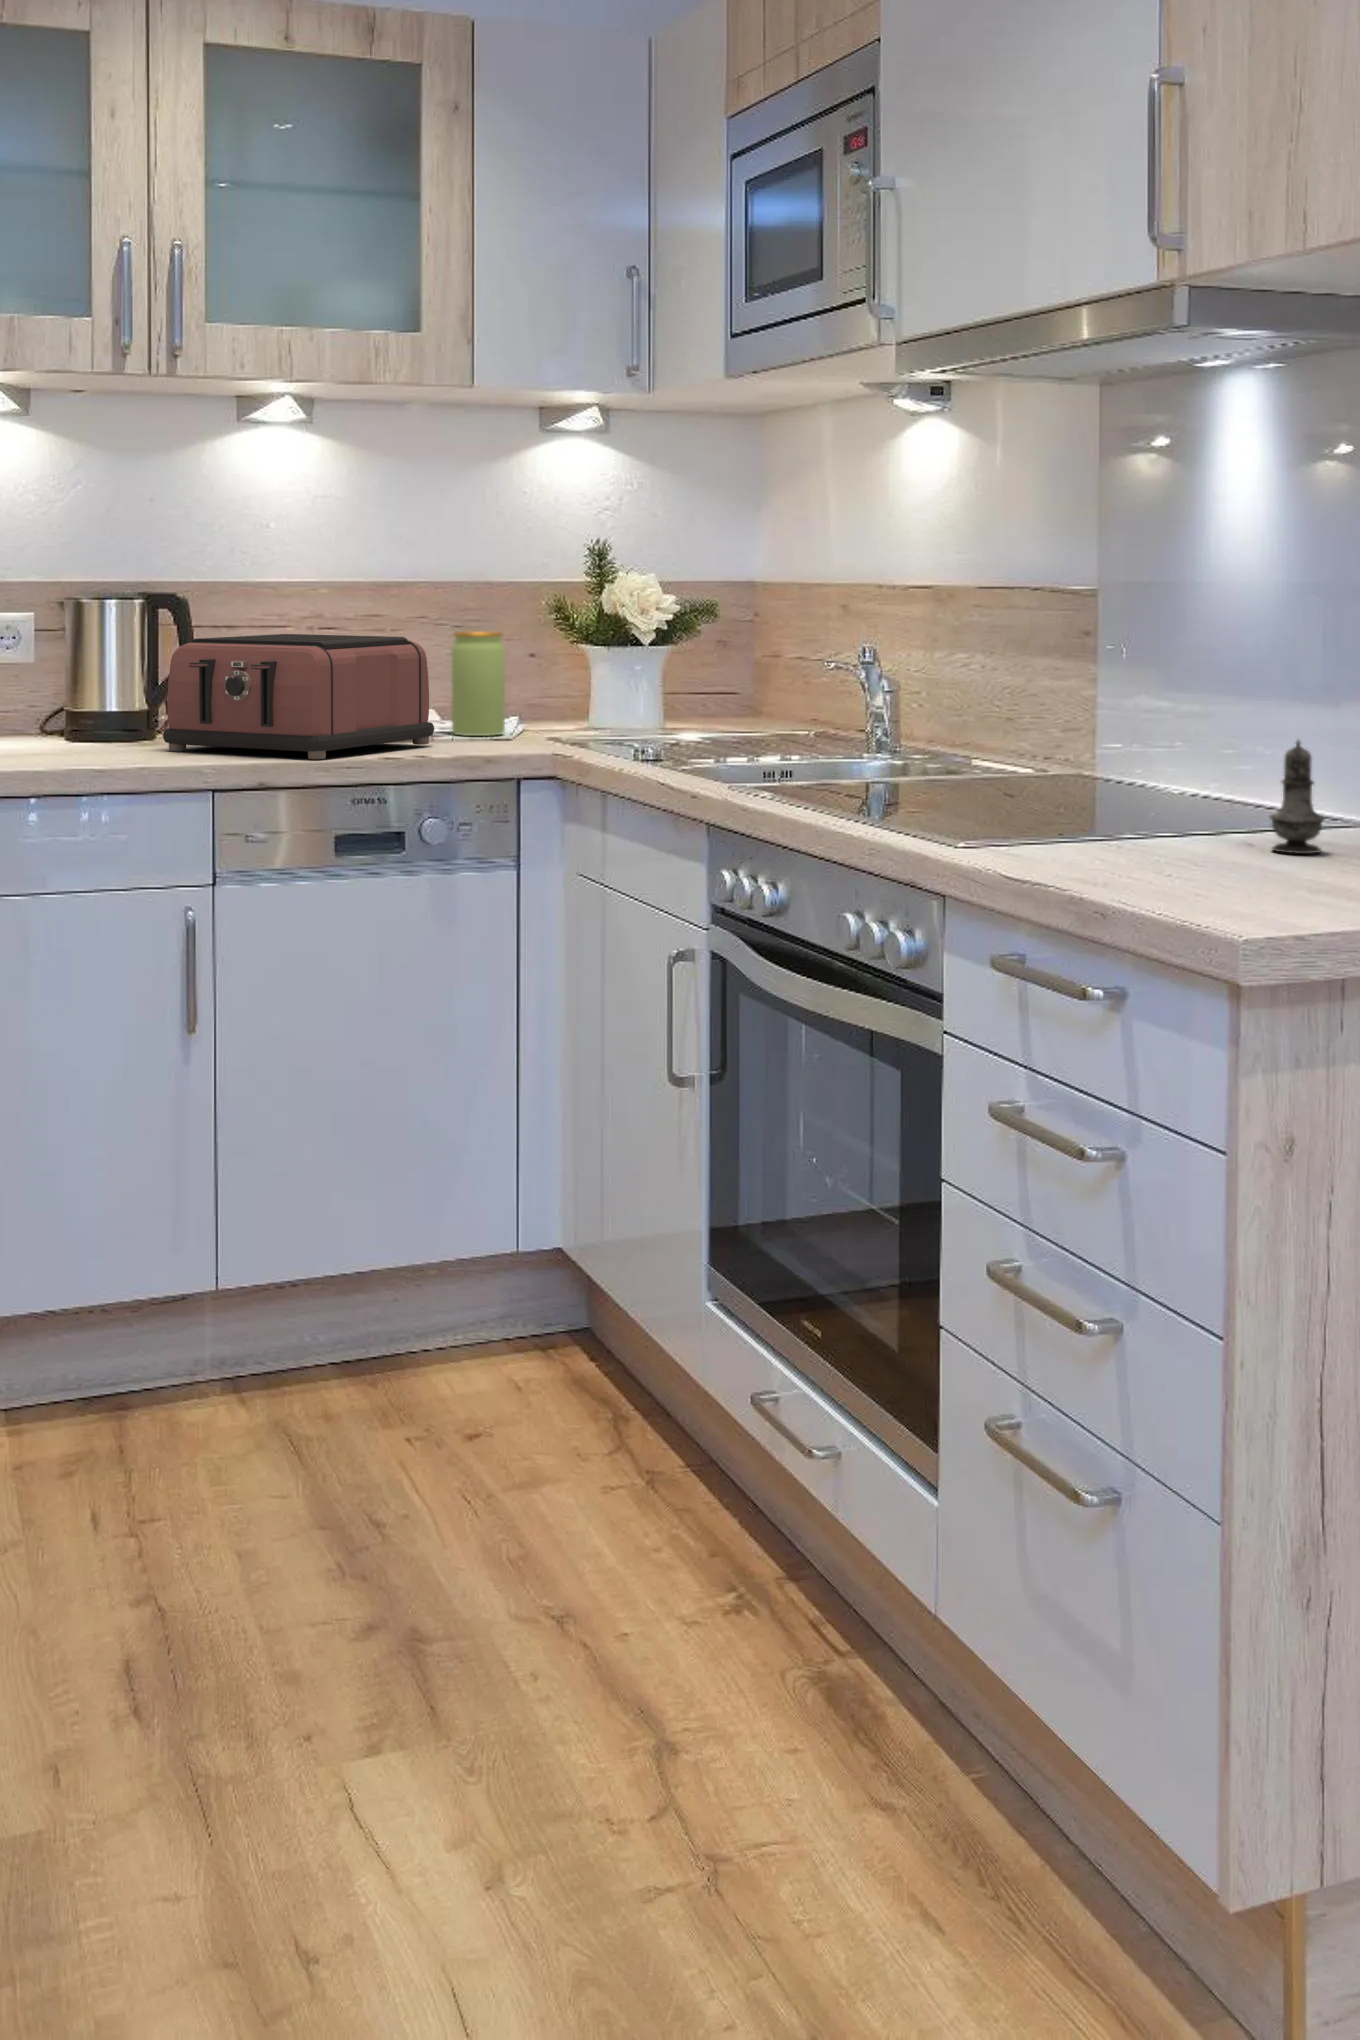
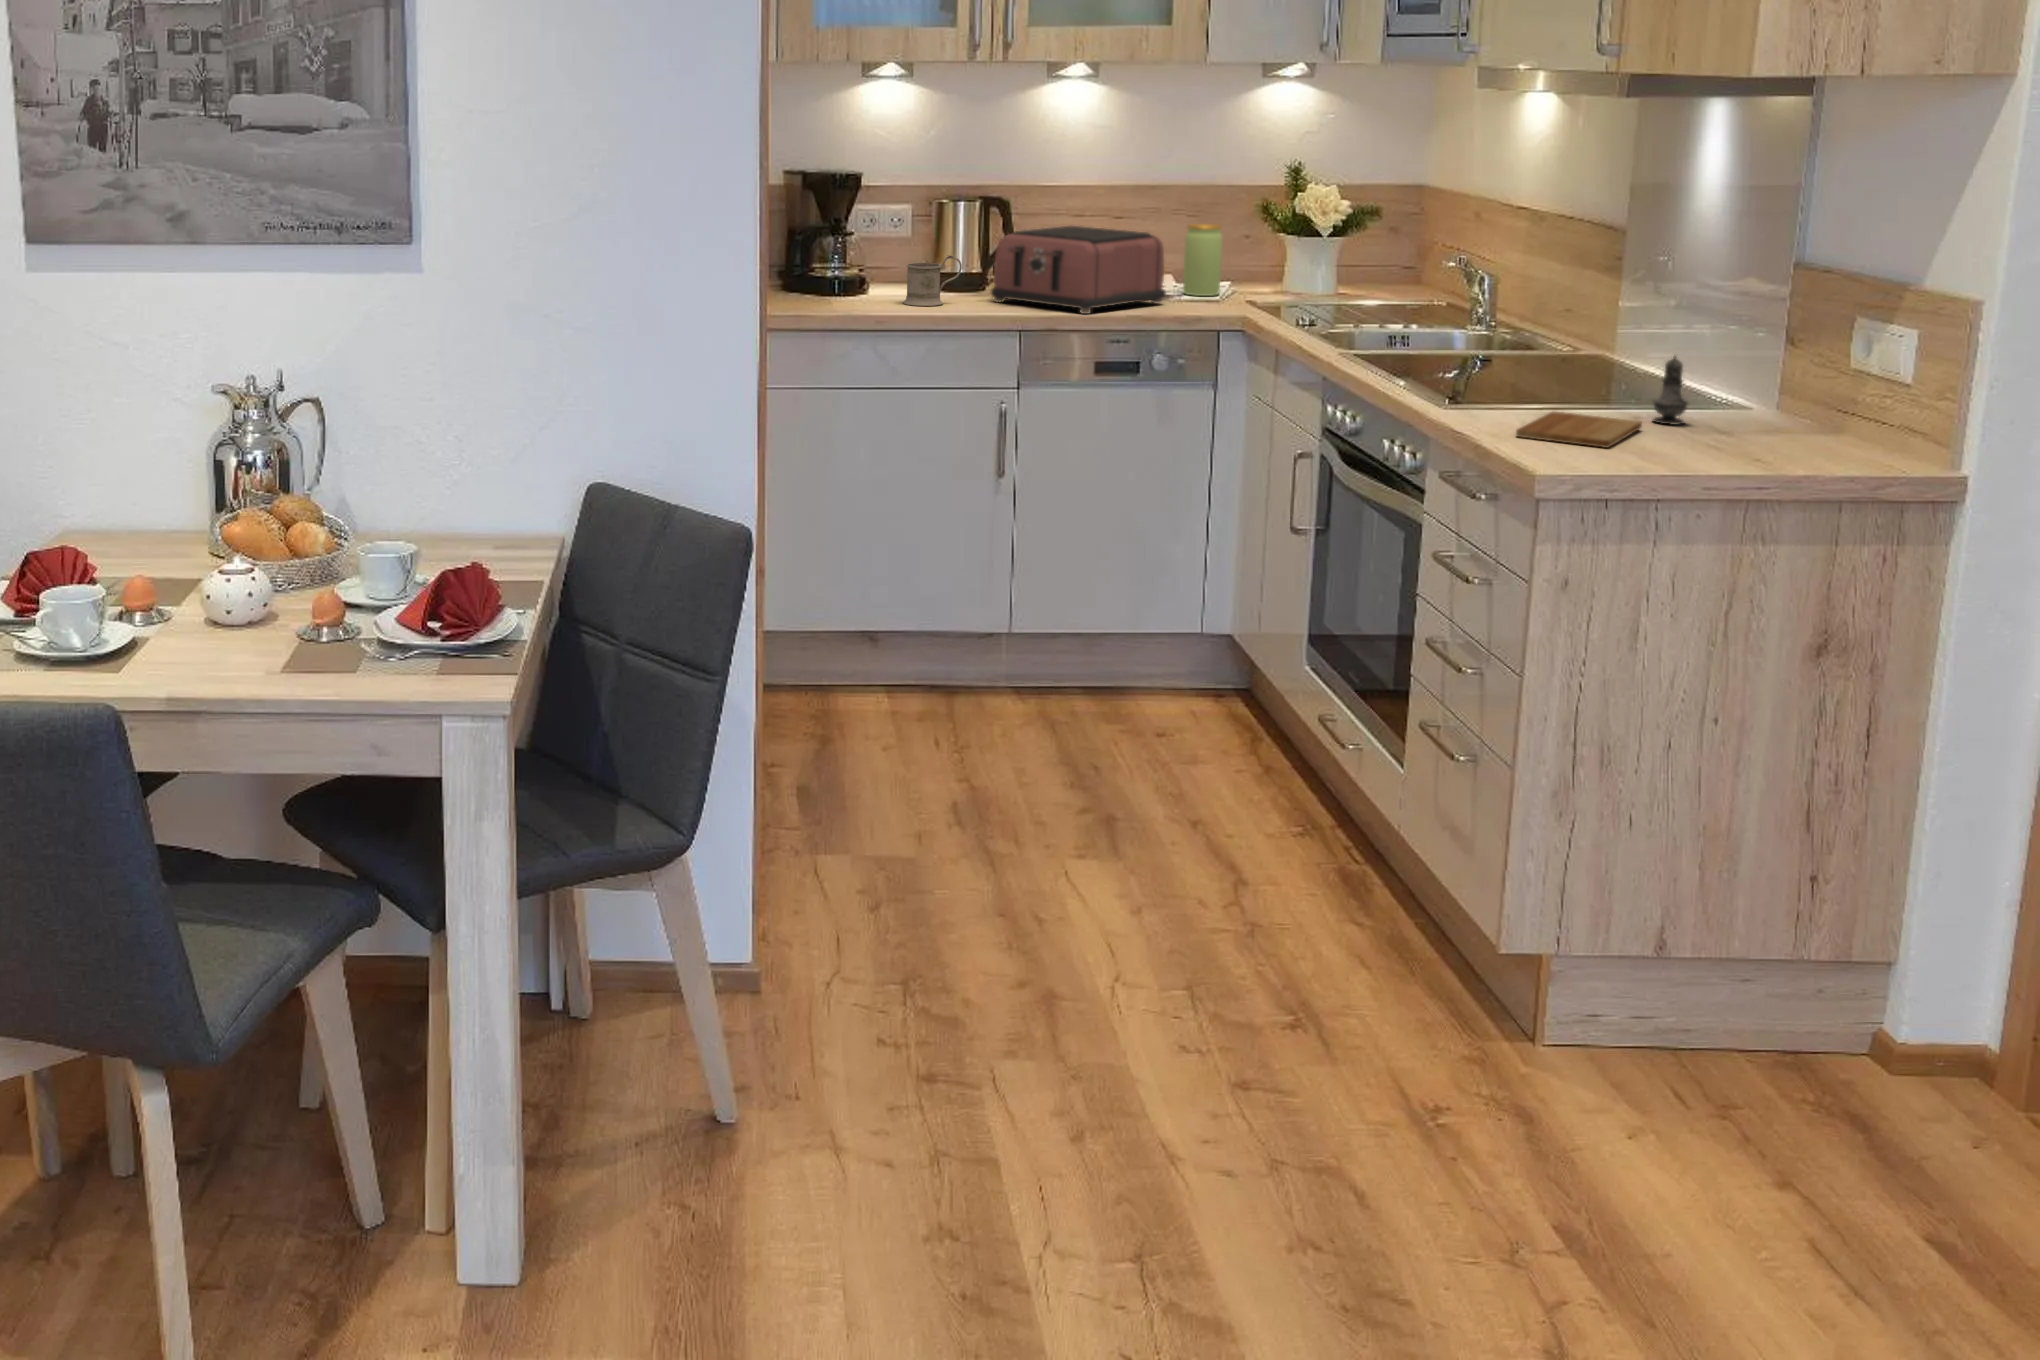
mug: none [17,676,114,759] -> present [903,255,962,306]
cutting board: none [1118,843,1280,892] -> present [1516,412,1642,448]

